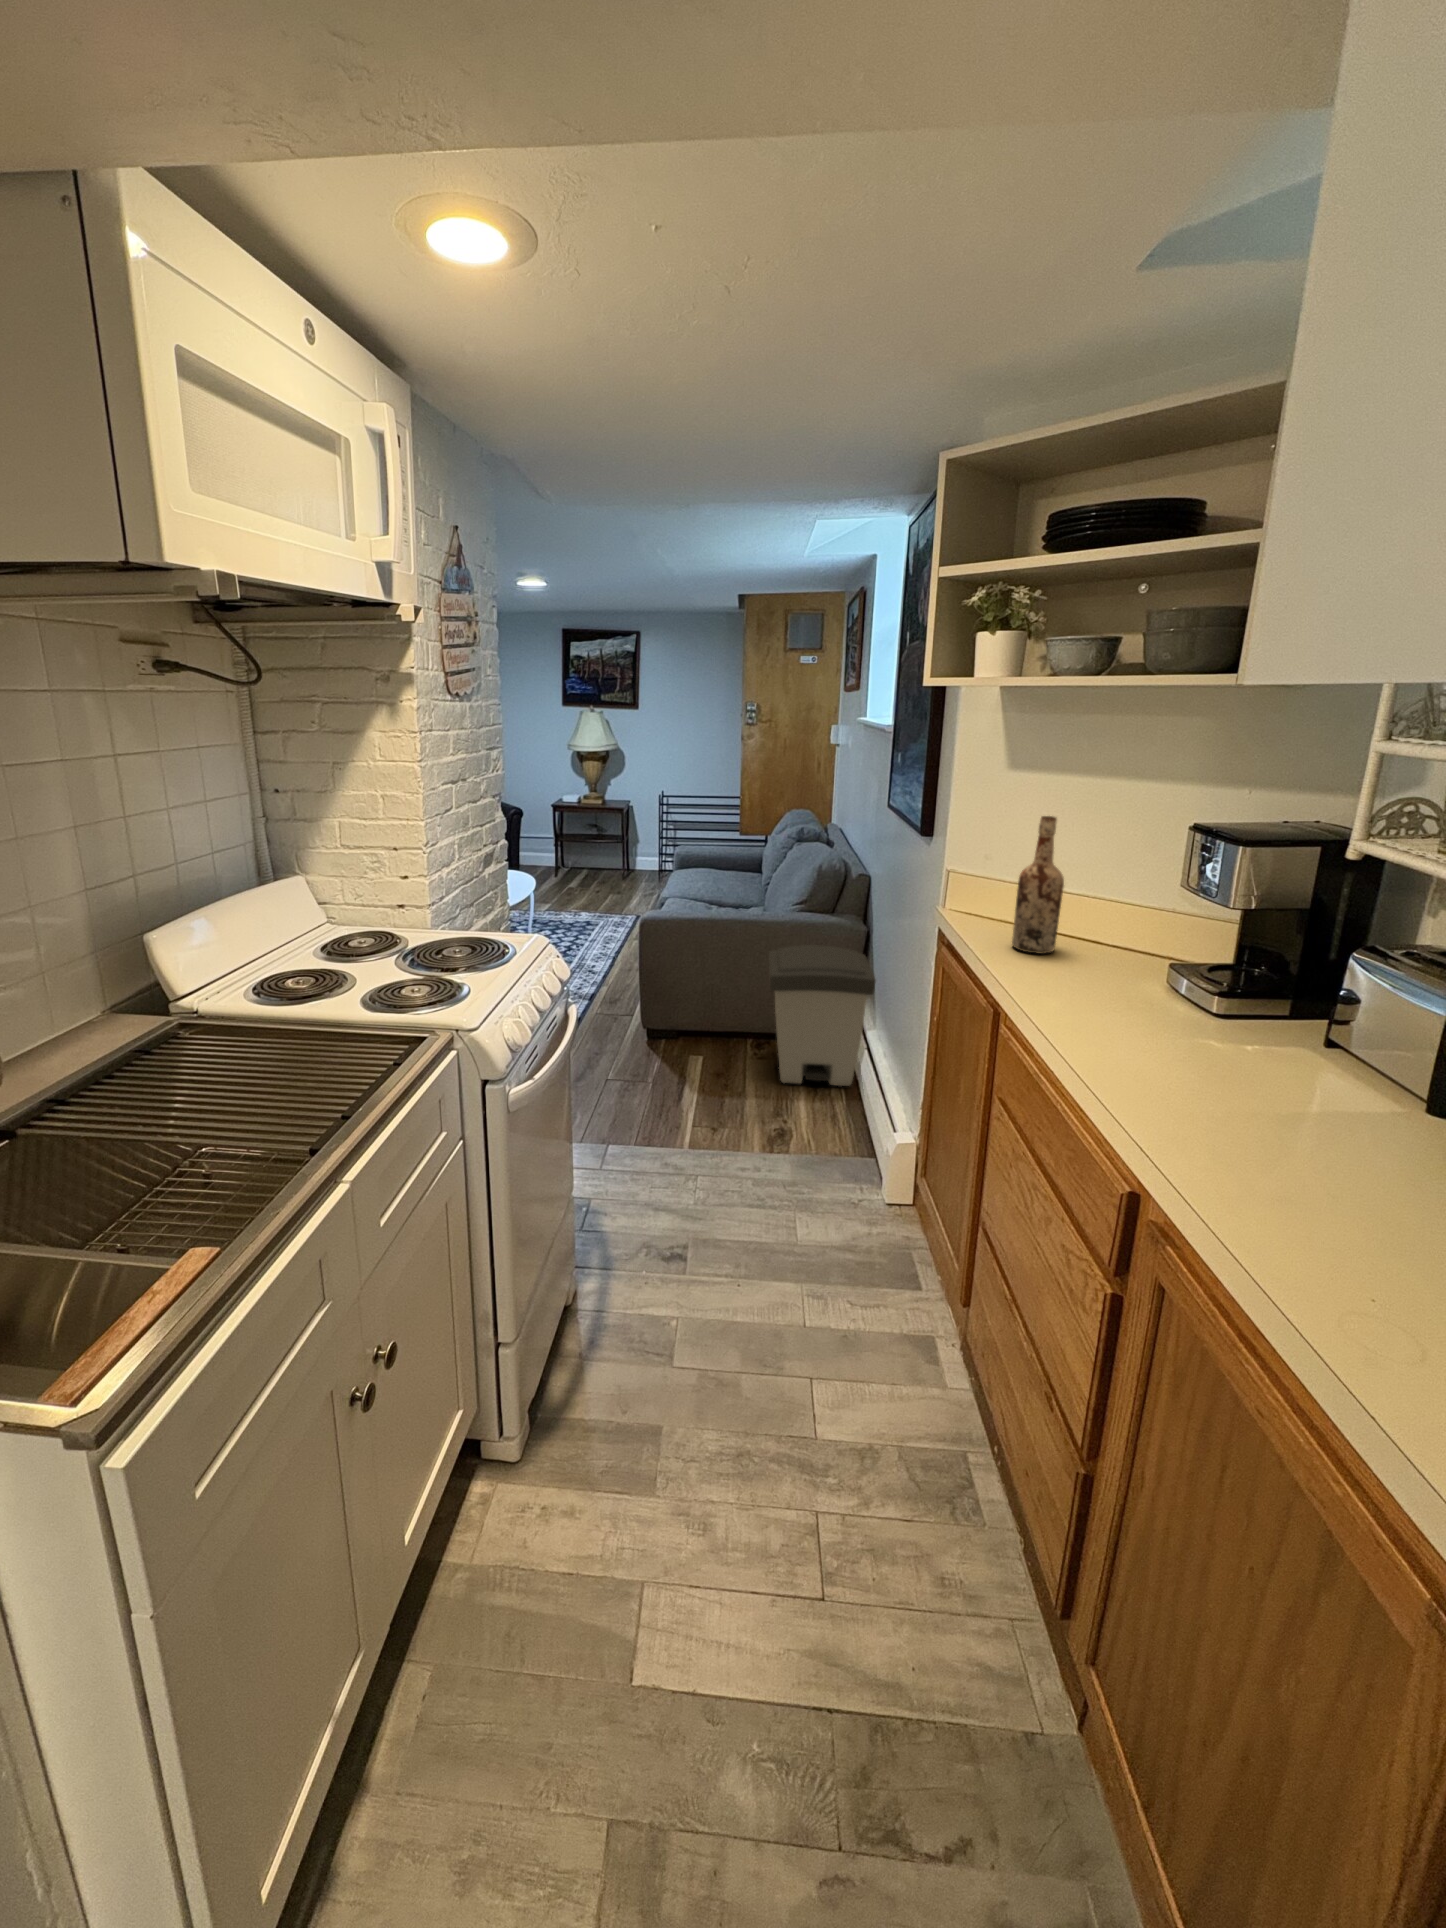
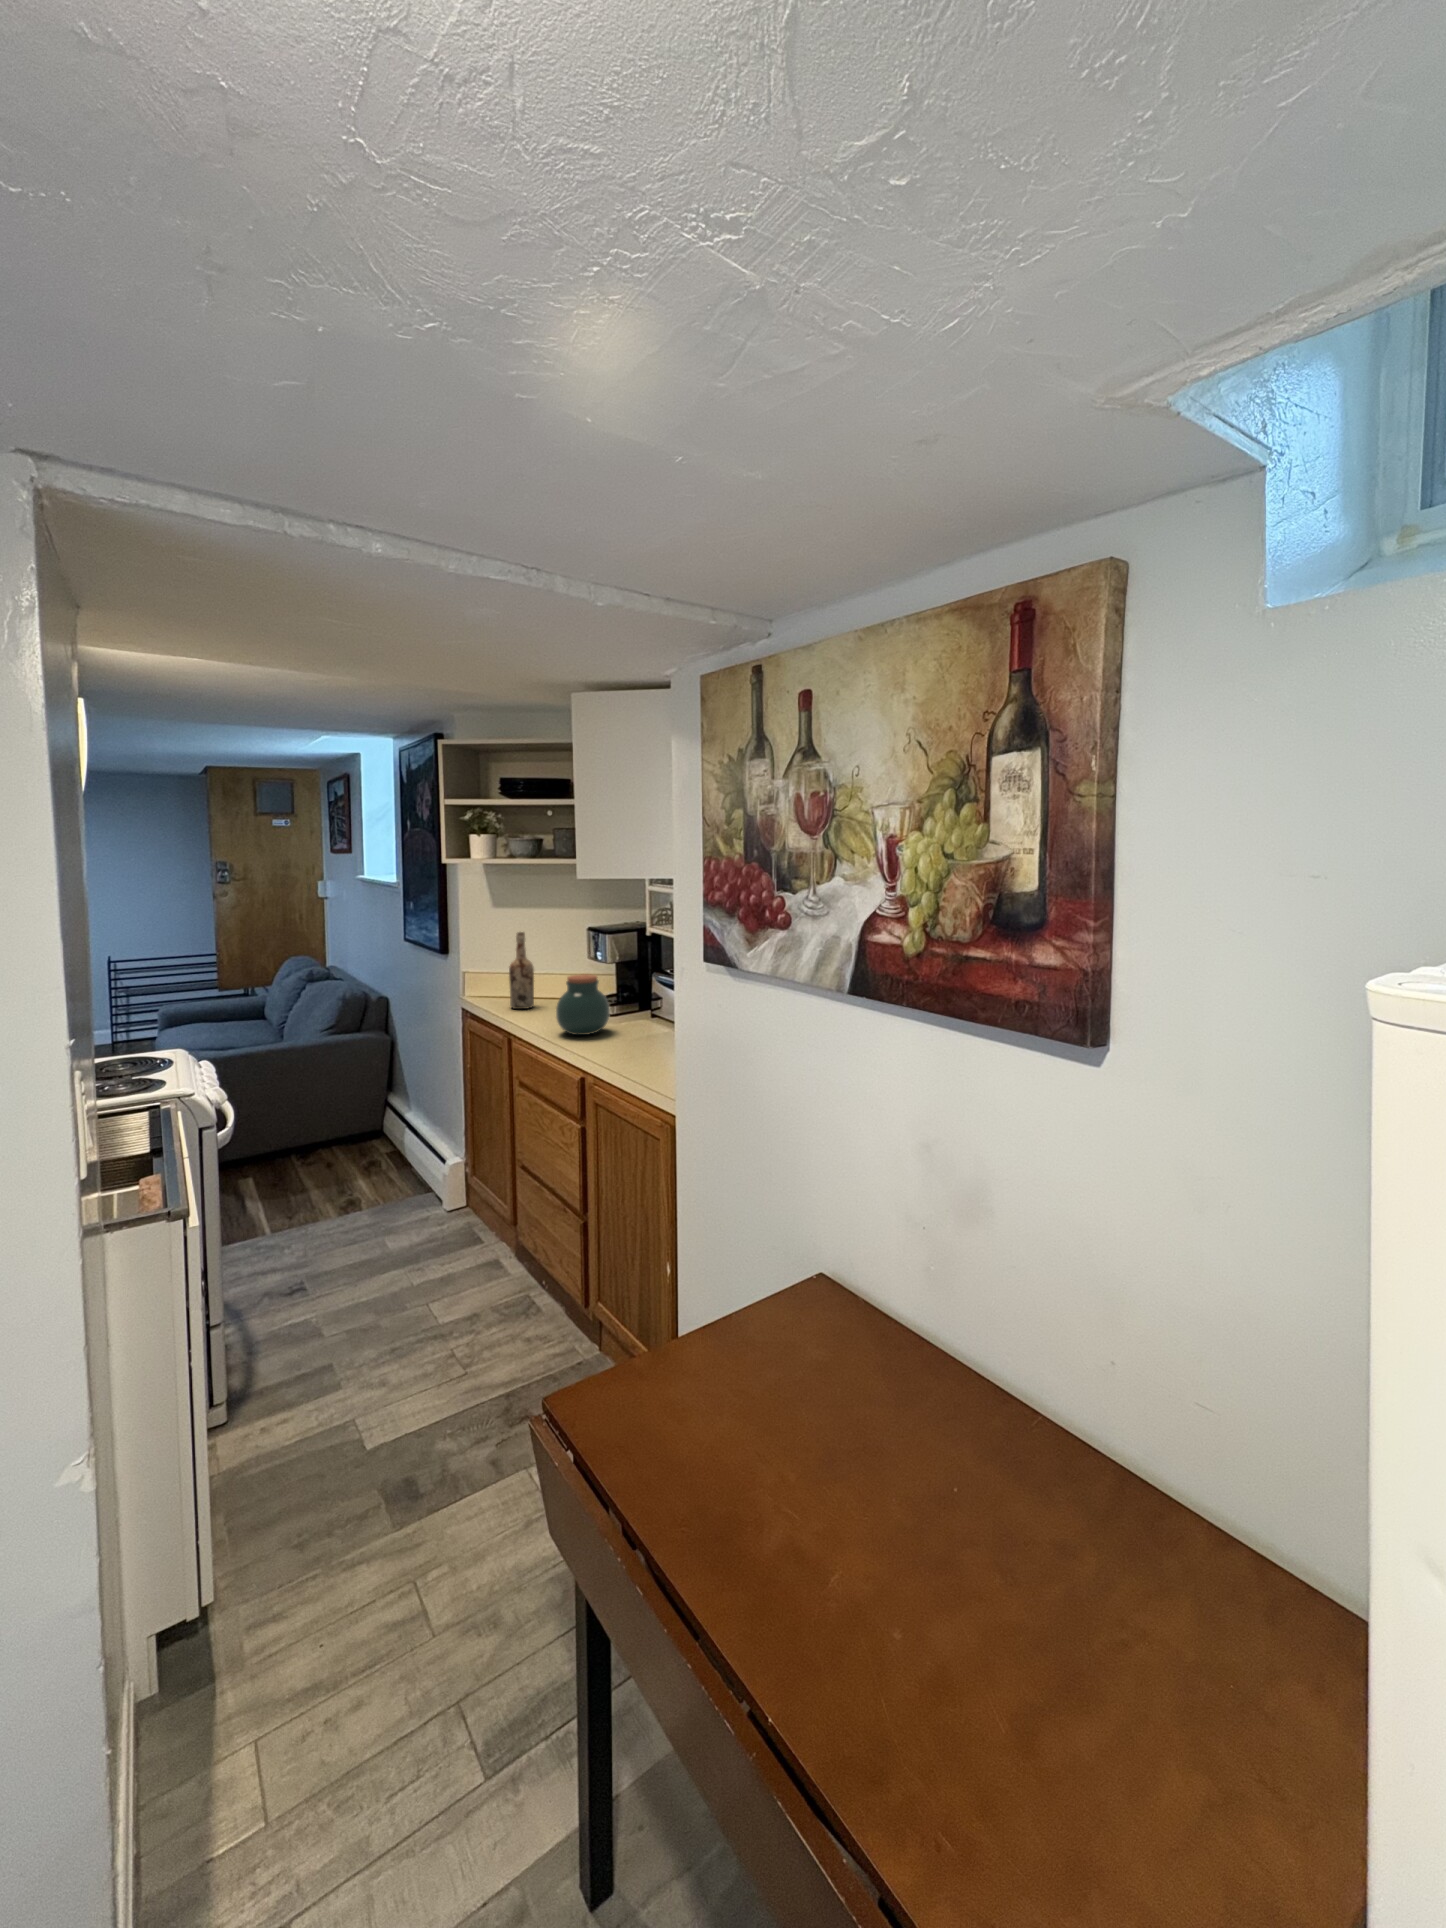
jar: none [1089,925,1218,1059] -> present [556,974,610,1035]
trash can: present [769,945,875,1086] -> none [312,1054,409,1170]

